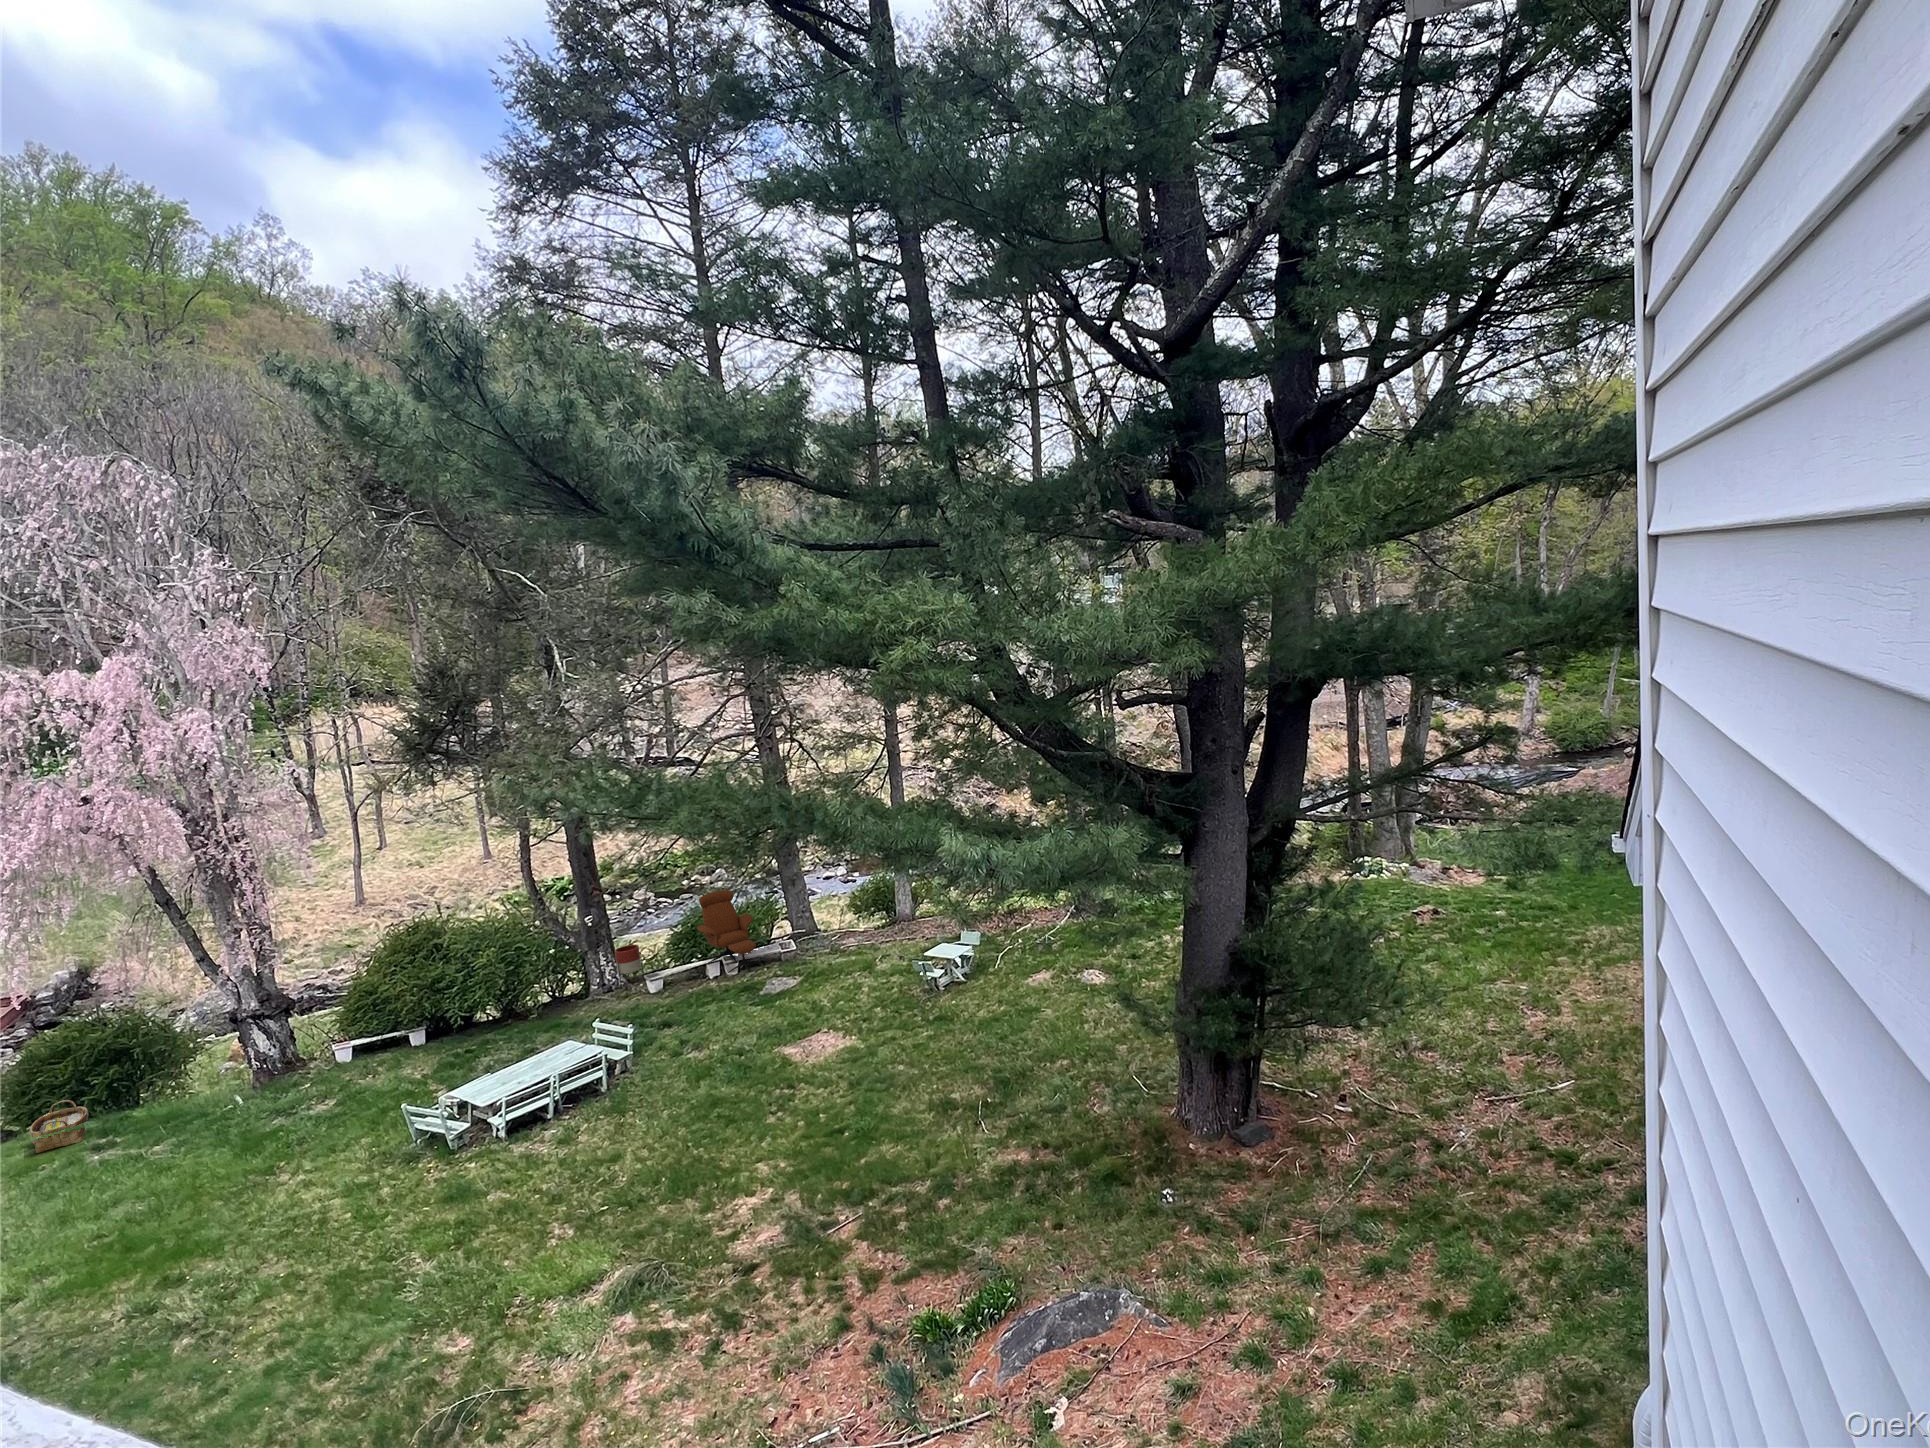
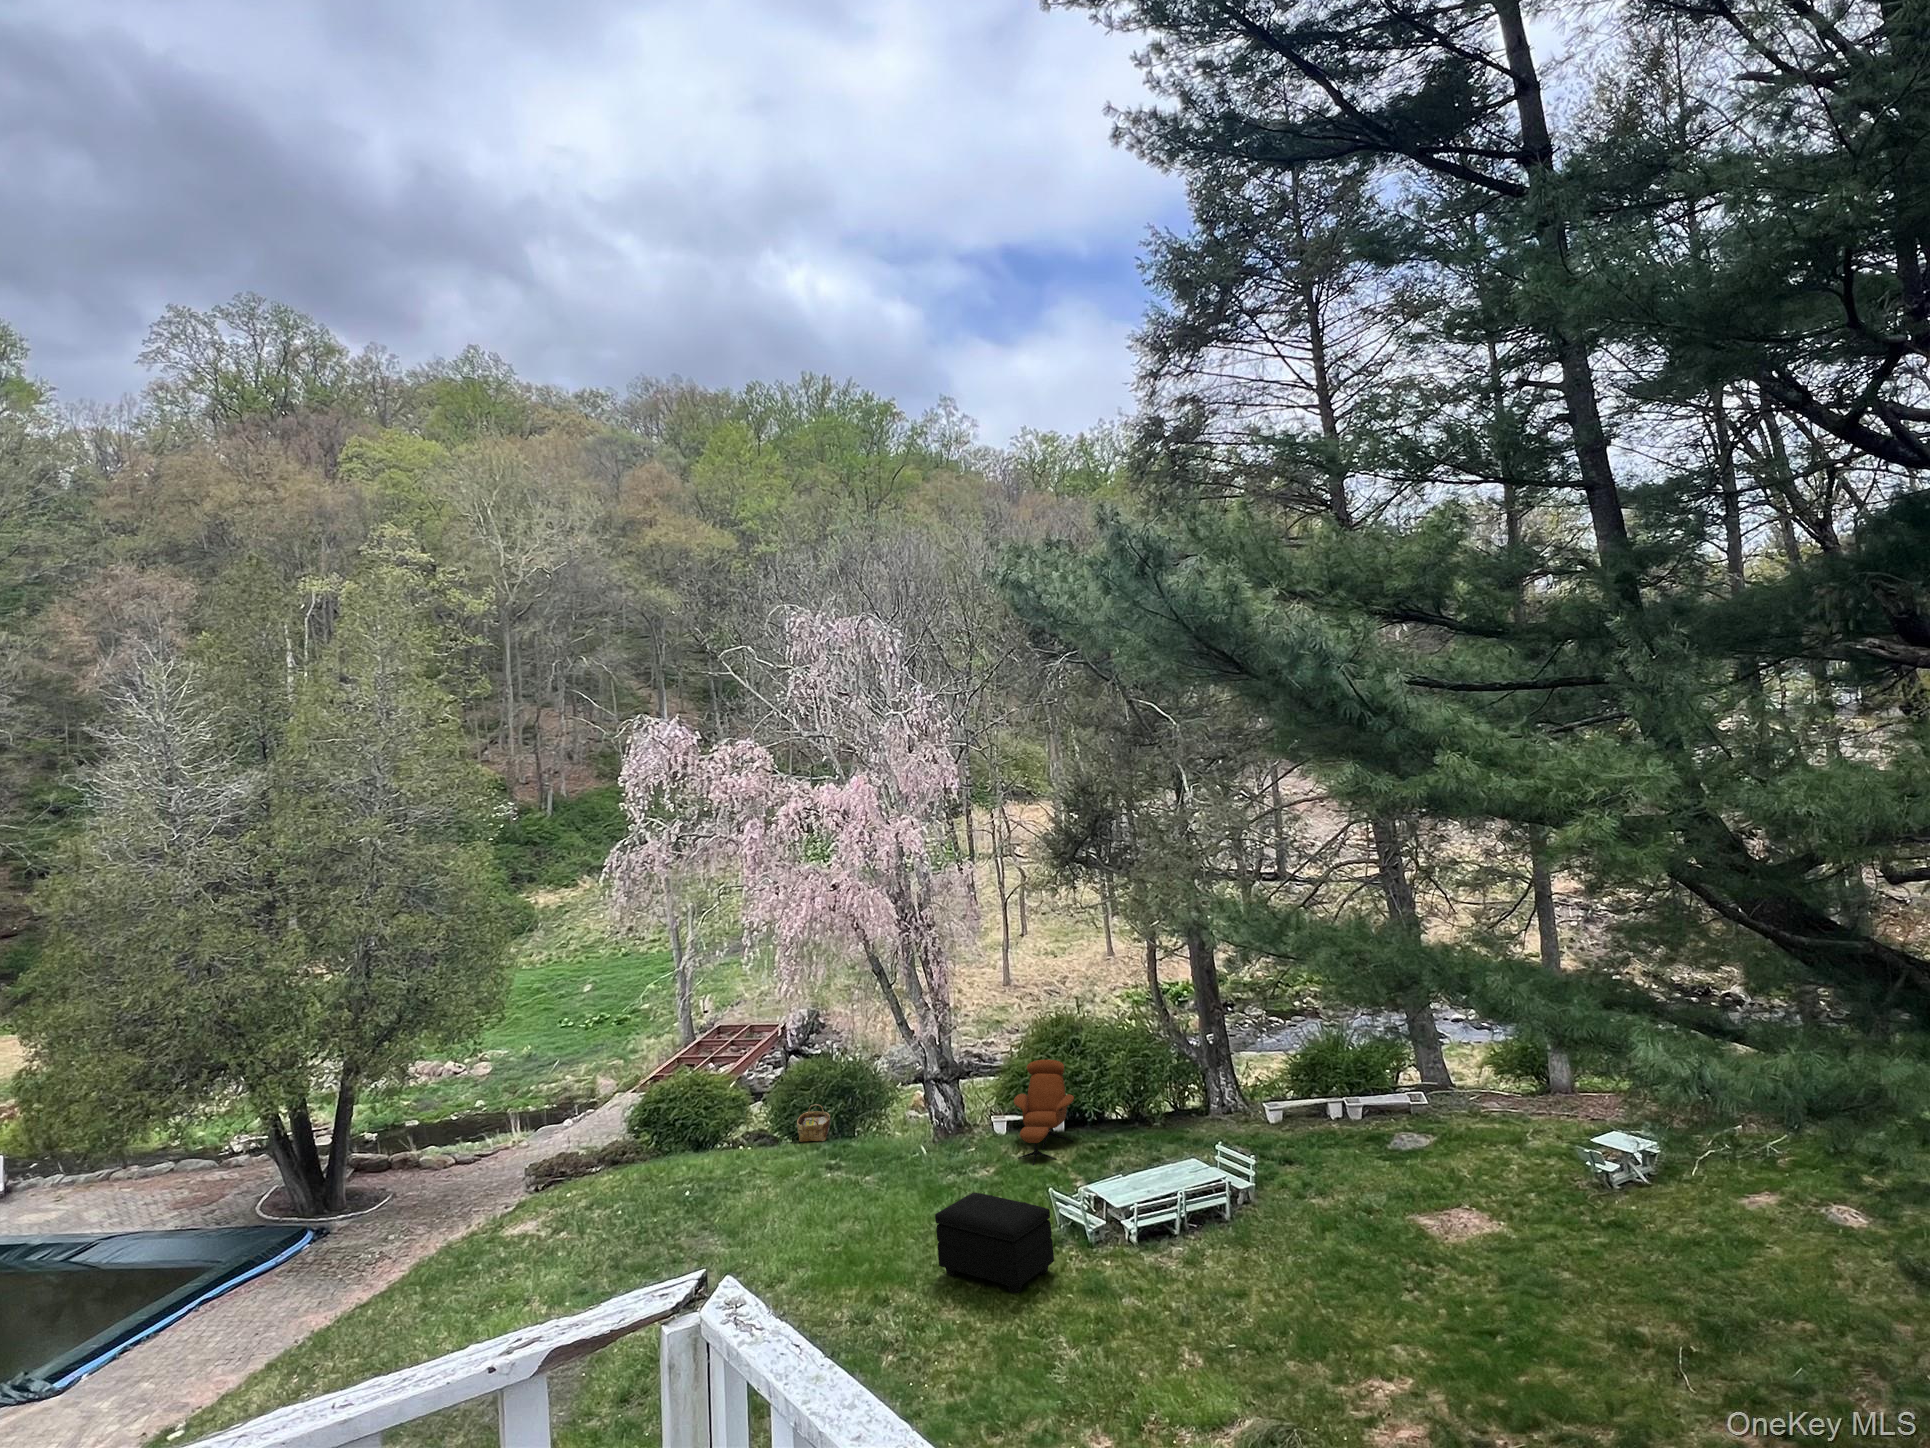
lounge chair: present [697,890,761,973] -> present [1014,1060,1074,1165]
planter: present [615,945,644,987] -> none [1231,1070,1261,1113]
footstool: none [251,1131,409,1236] -> present [935,1193,1054,1294]

